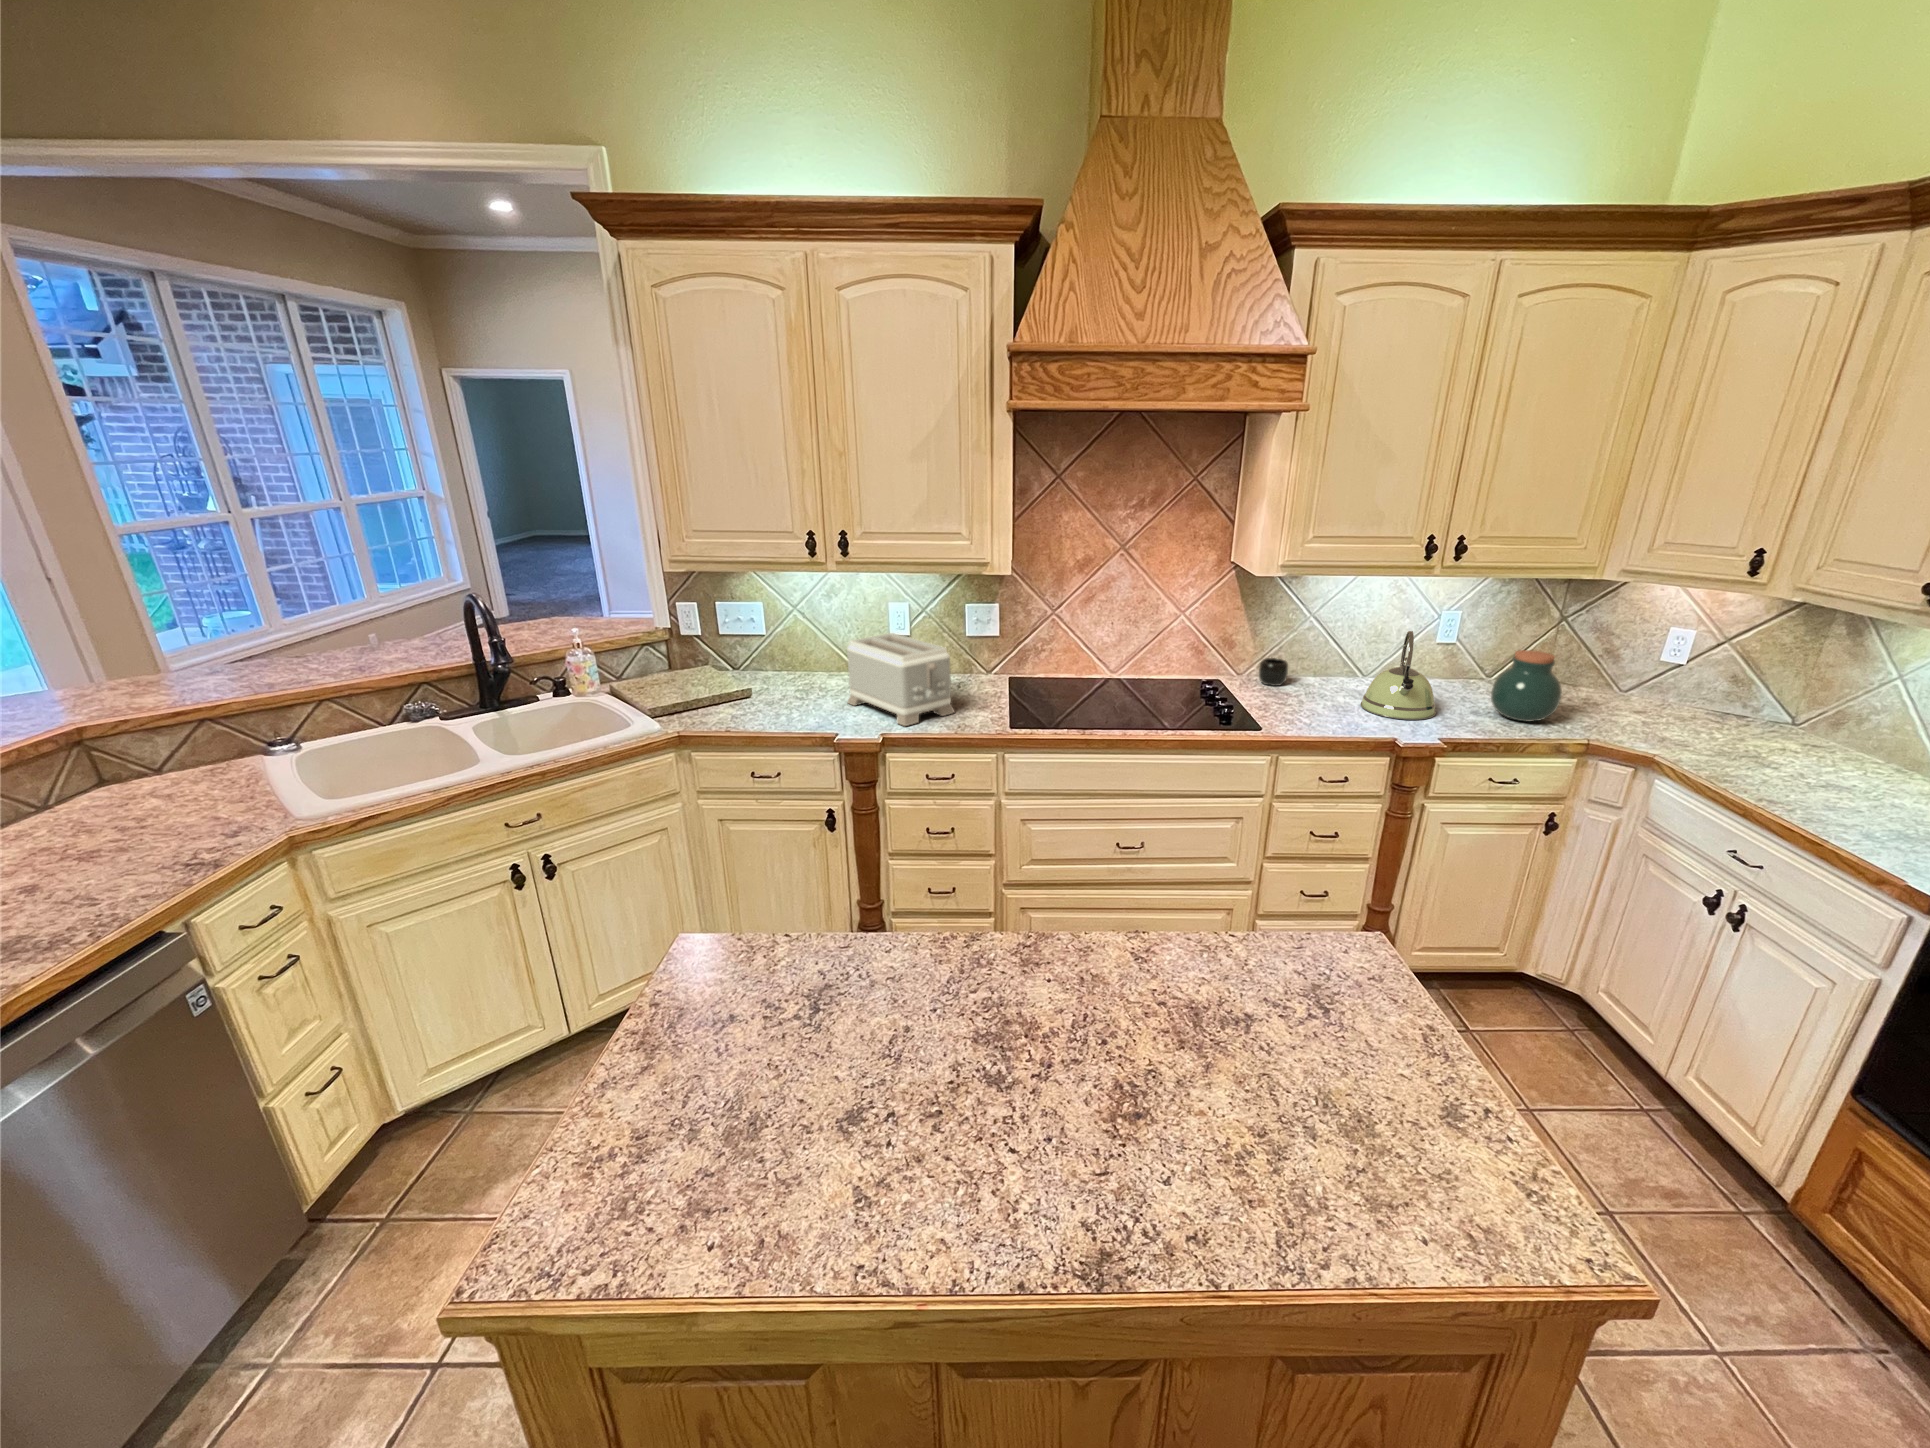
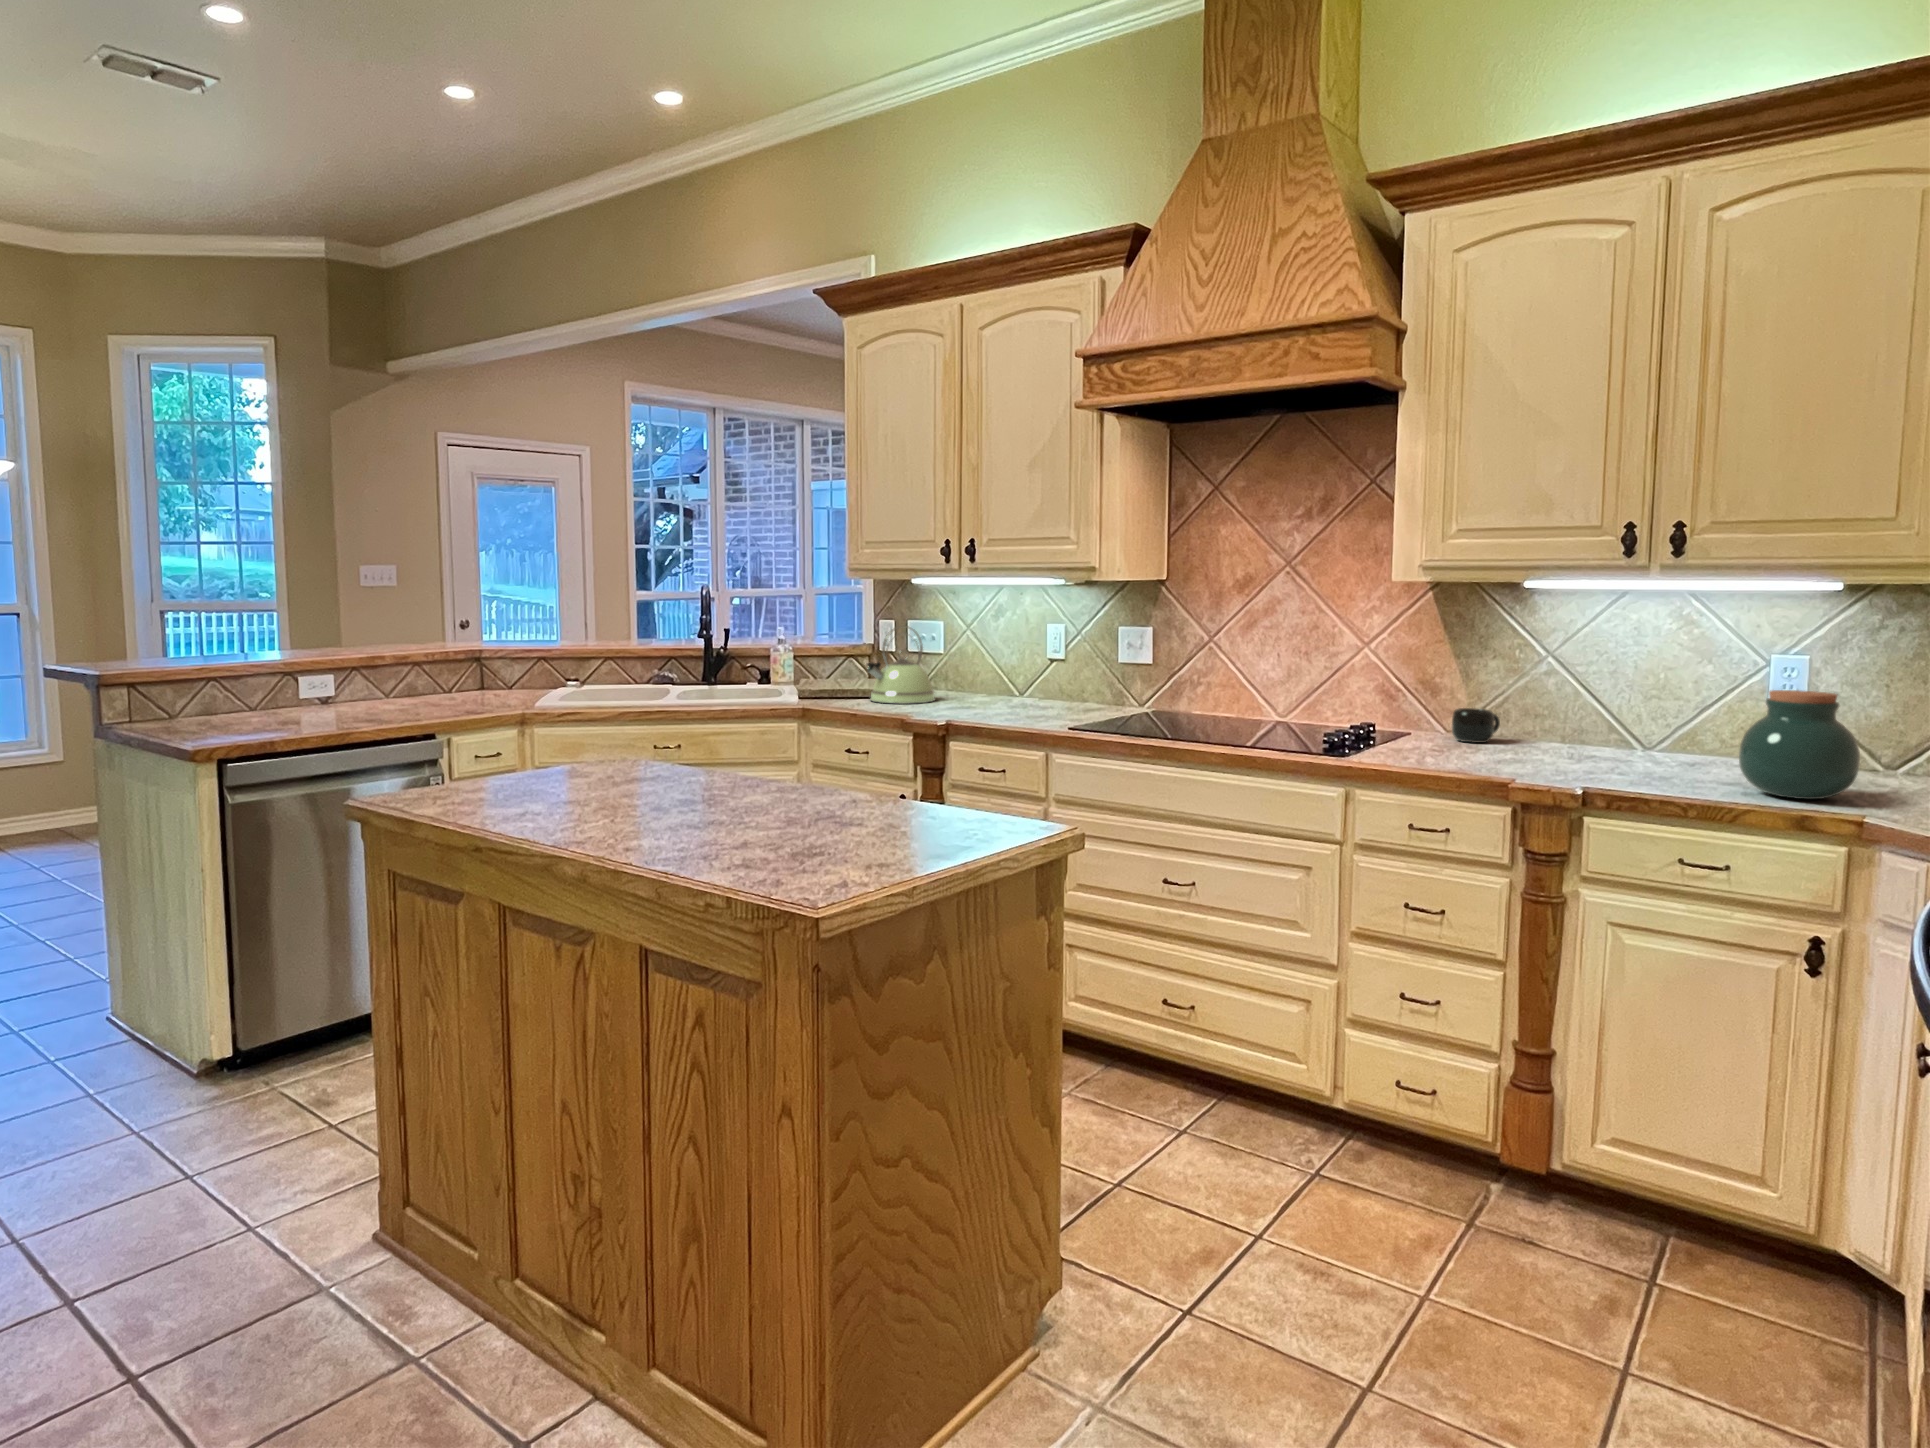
kettle: present [1360,631,1436,720] -> present [867,626,935,704]
toaster: present [847,633,954,726] -> none [963,643,1041,720]

